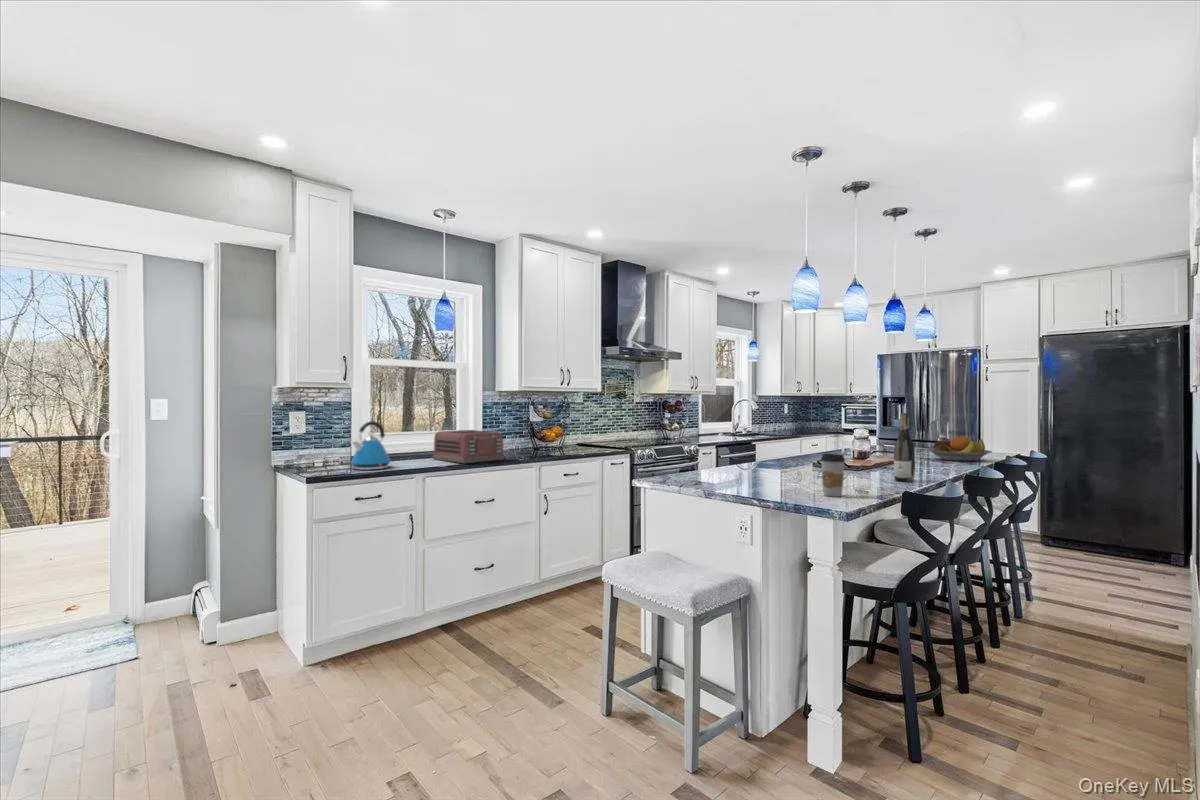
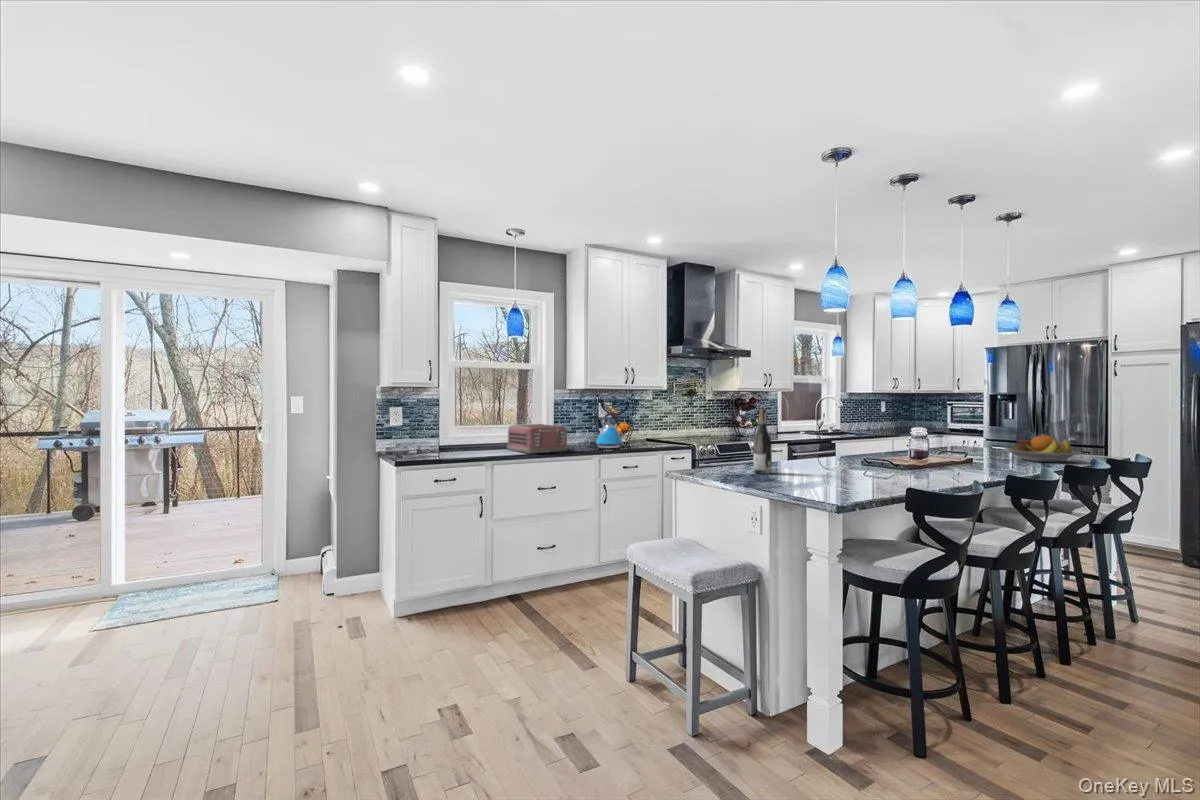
wine bottle: present [894,413,915,482] -> present [754,409,772,474]
kettle: present [351,421,390,470] -> present [596,413,623,448]
coffee cup: present [821,454,845,497] -> none [827,448,851,490]

